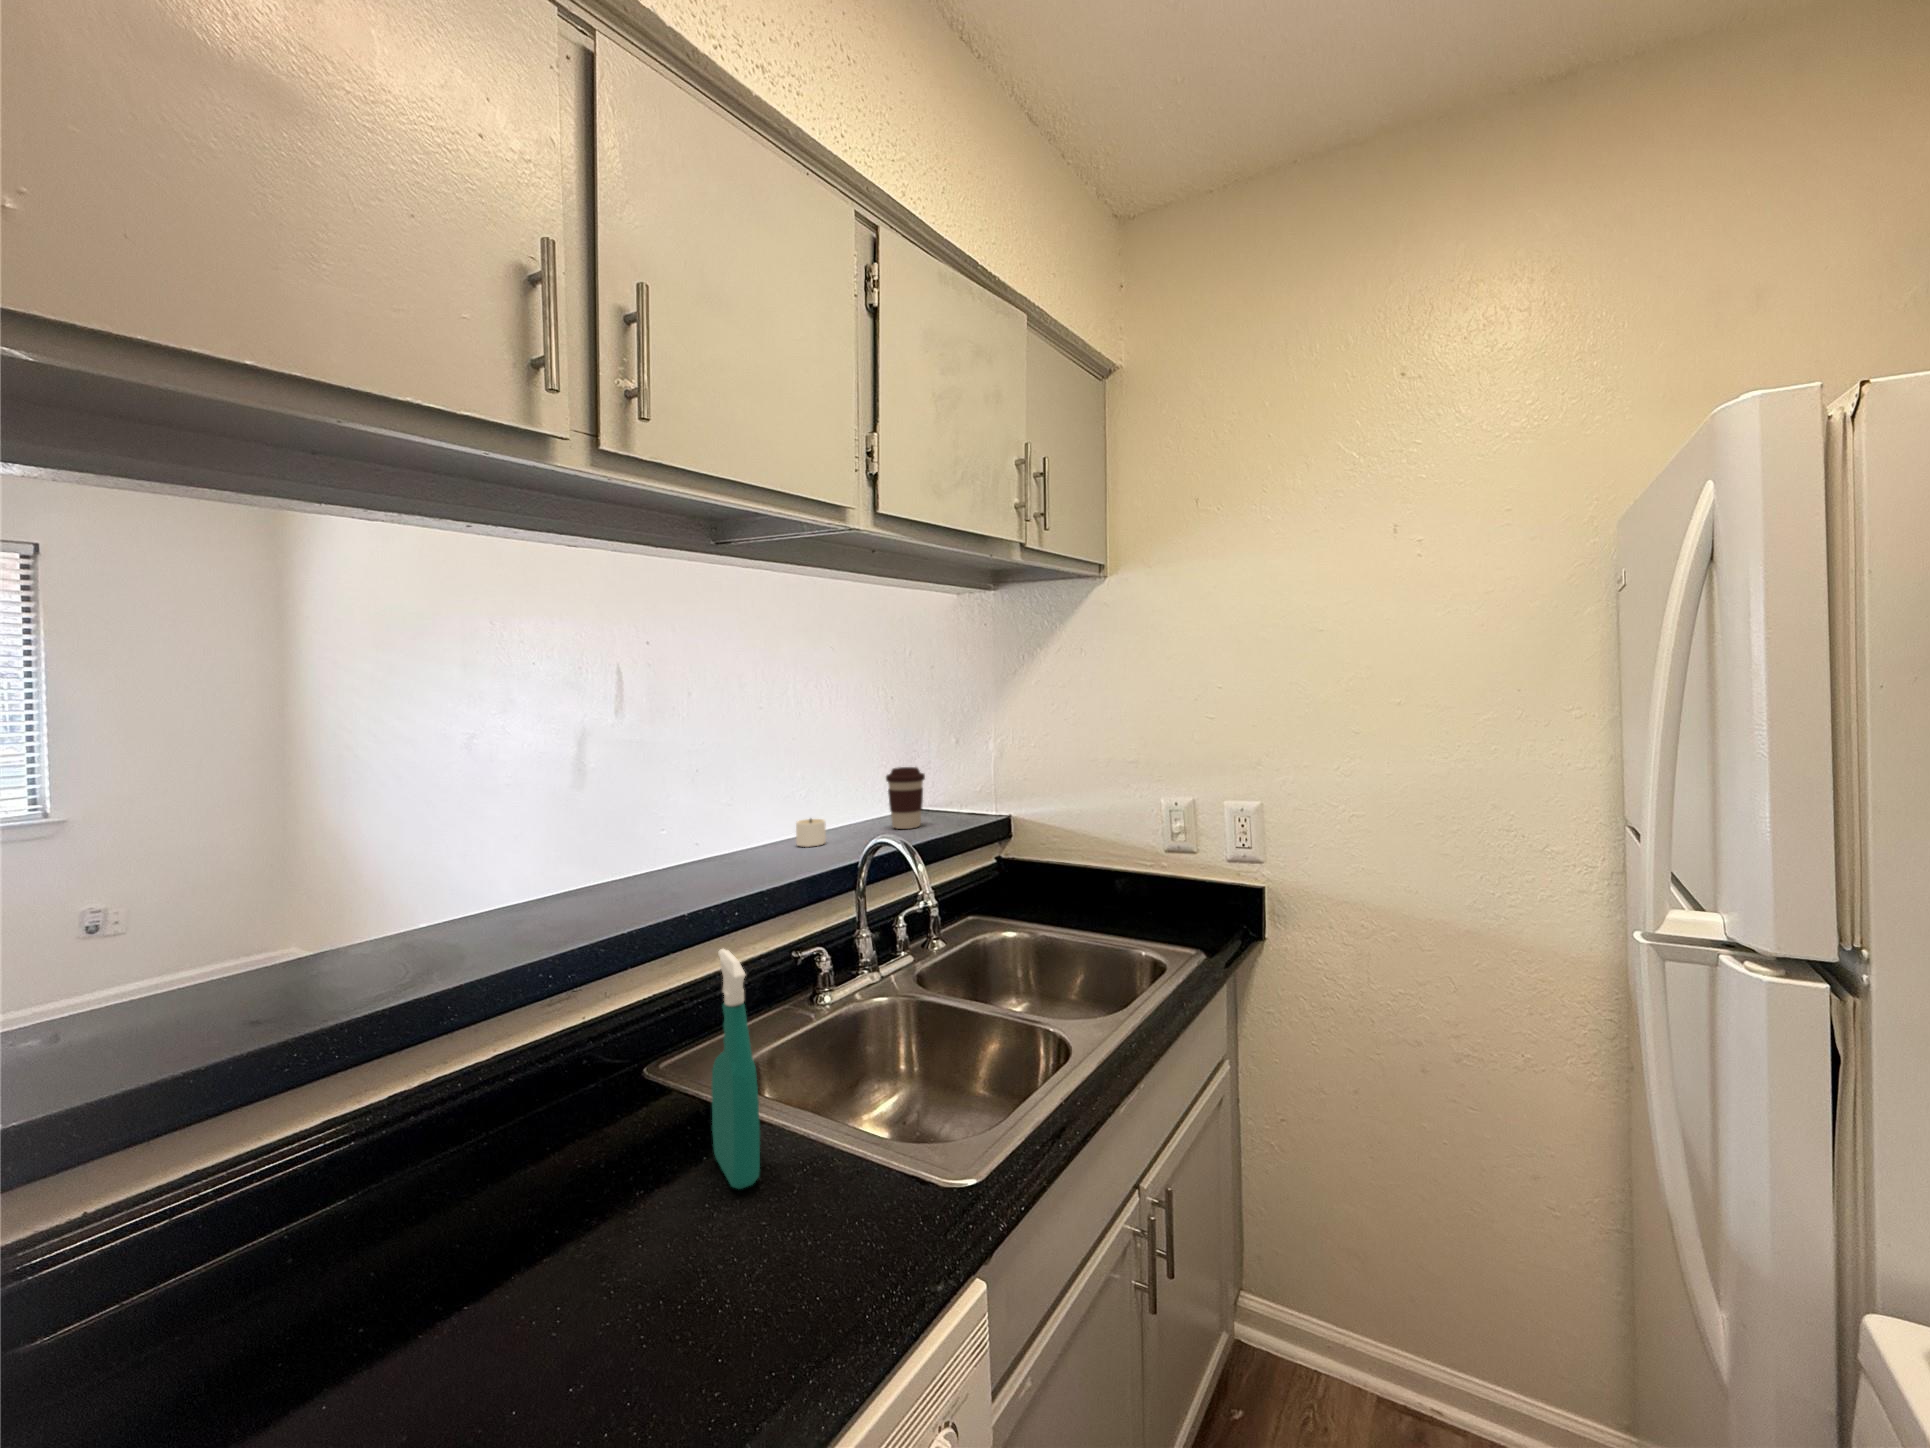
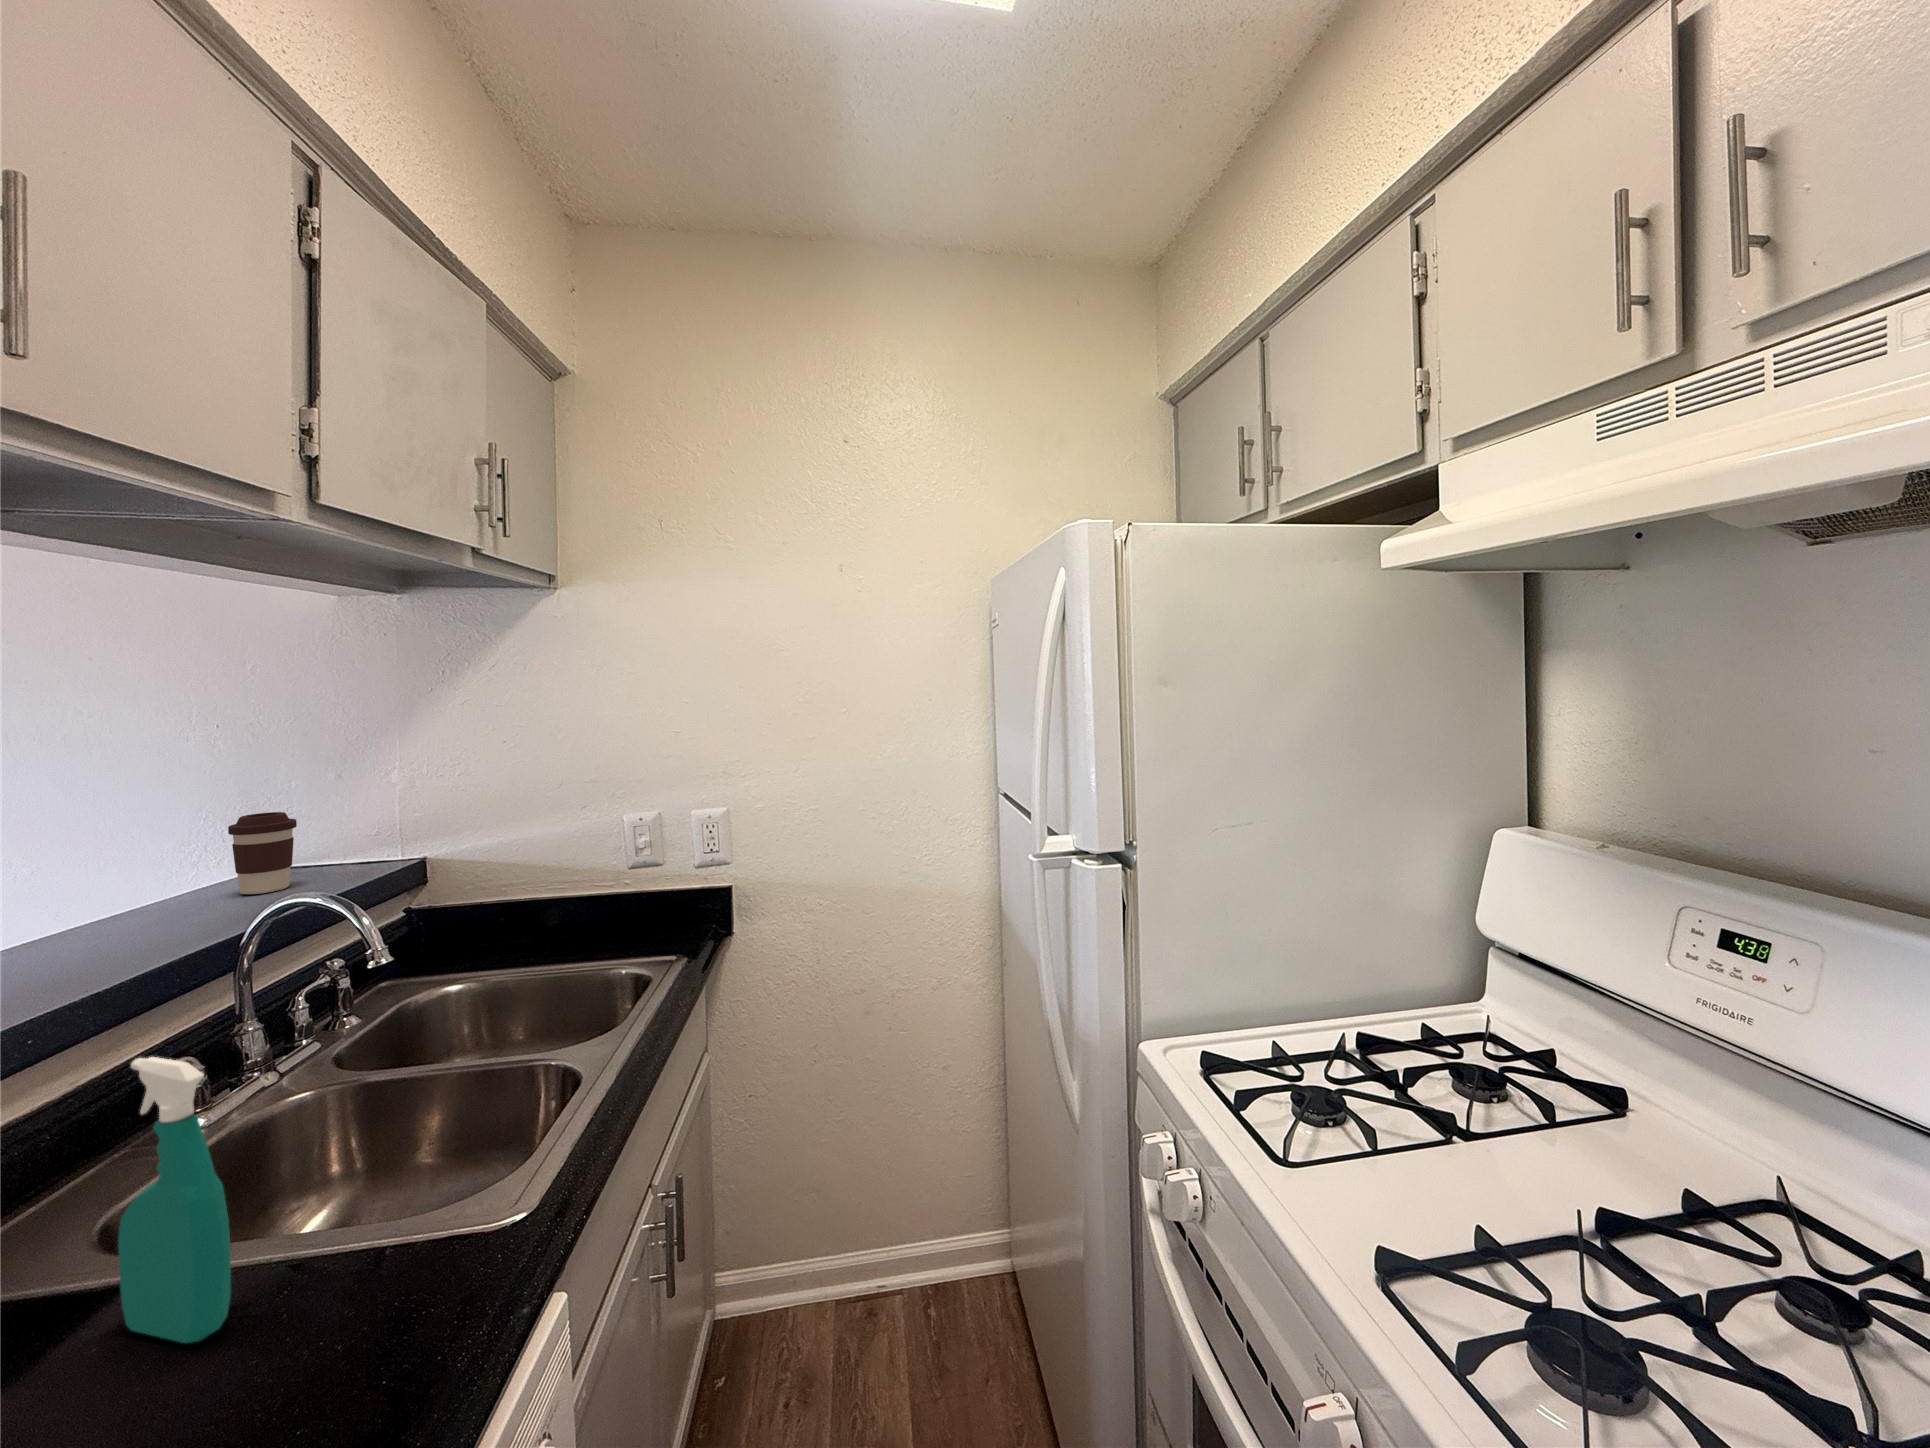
candle: present [796,819,826,847] -> none [68,897,150,941]

